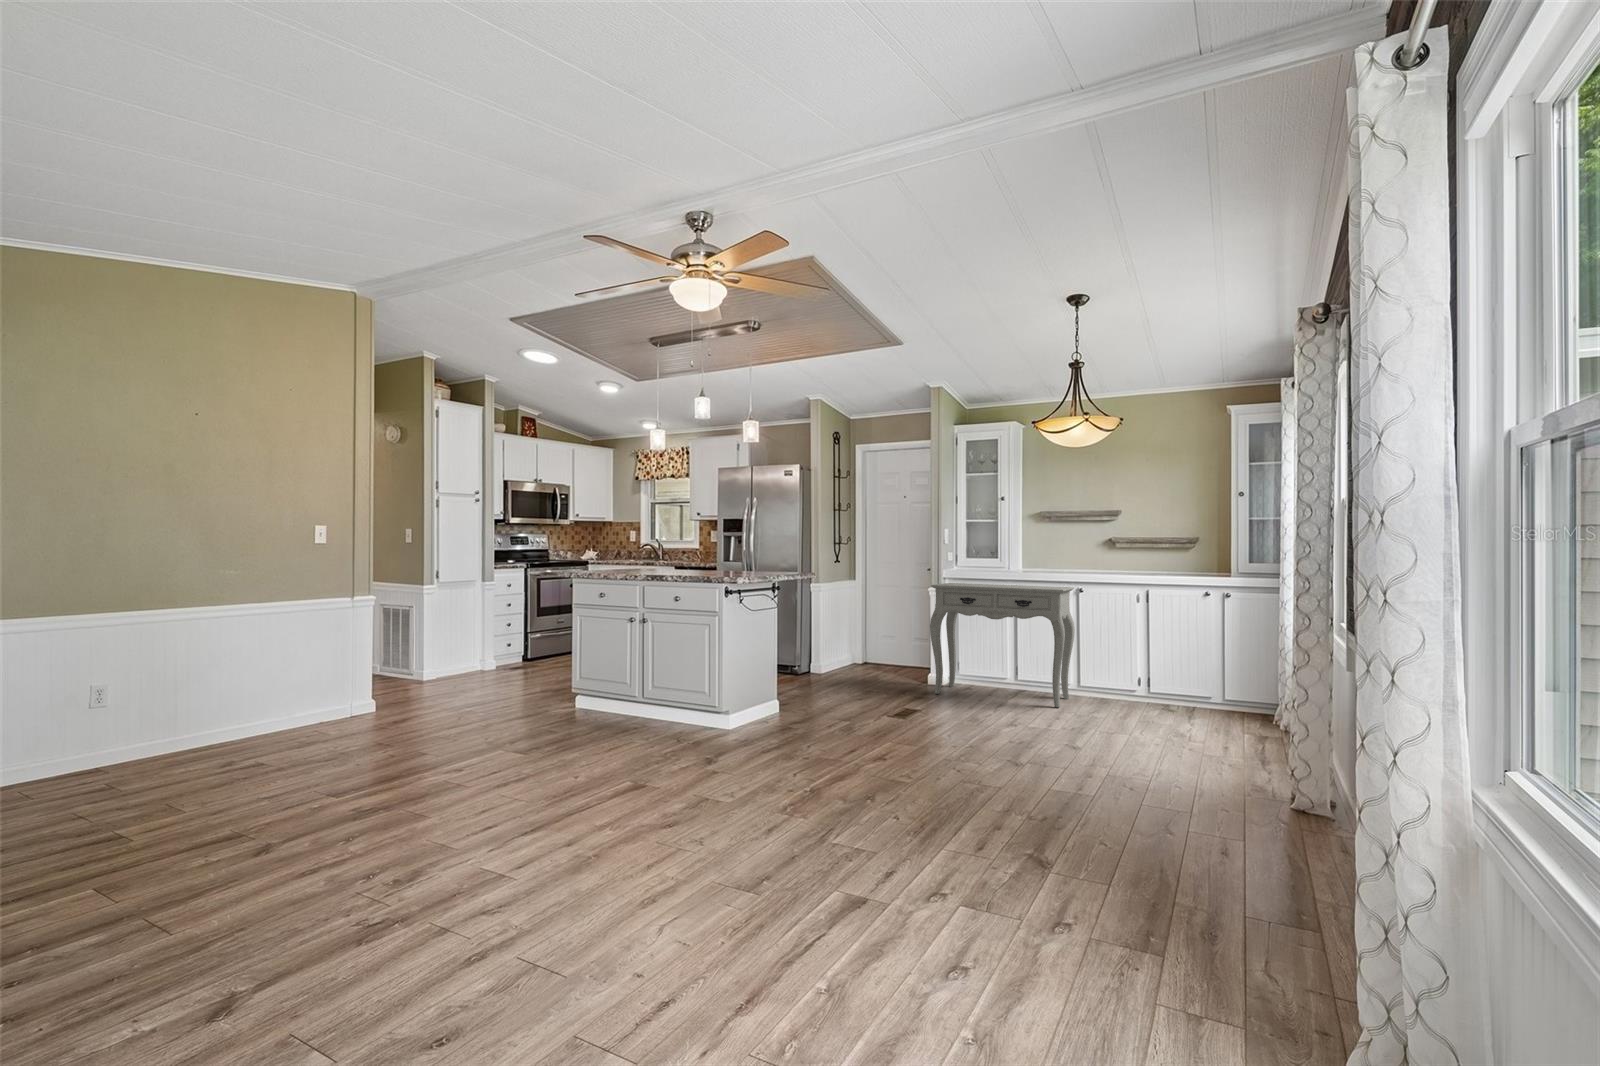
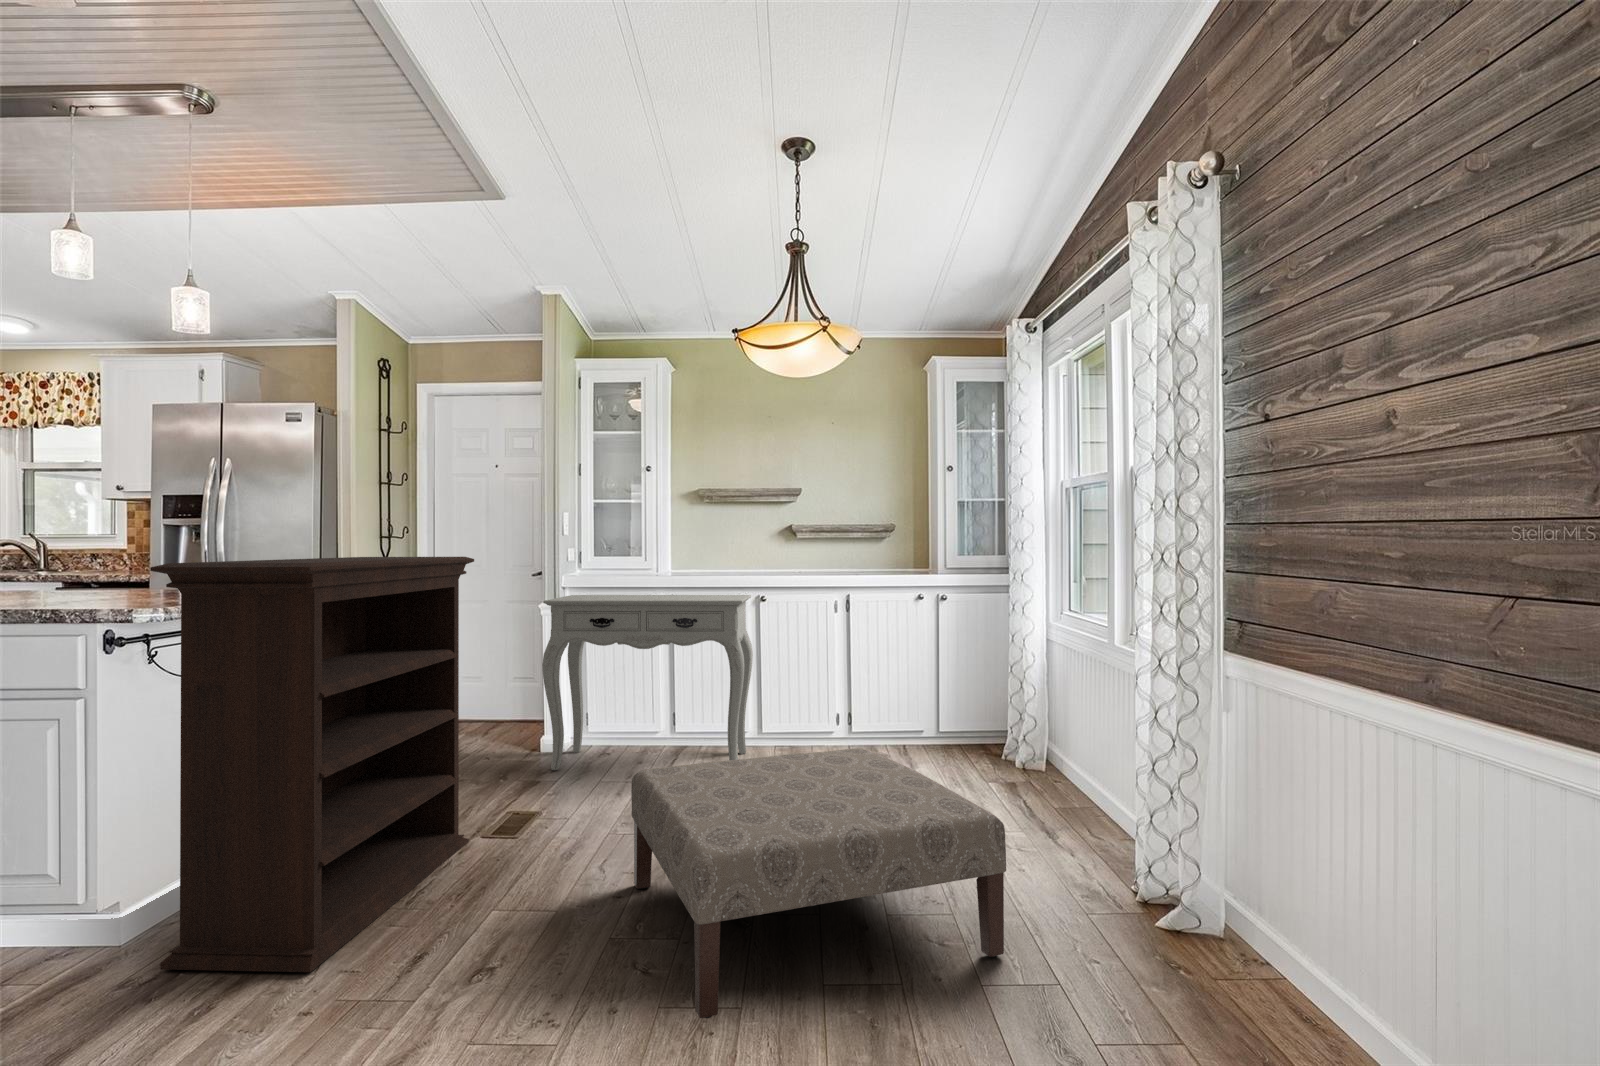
bookshelf: none [752,554,892,755] -> present [150,557,474,972]
ottoman: none [979,681,1208,809] -> present [631,748,1006,1018]

